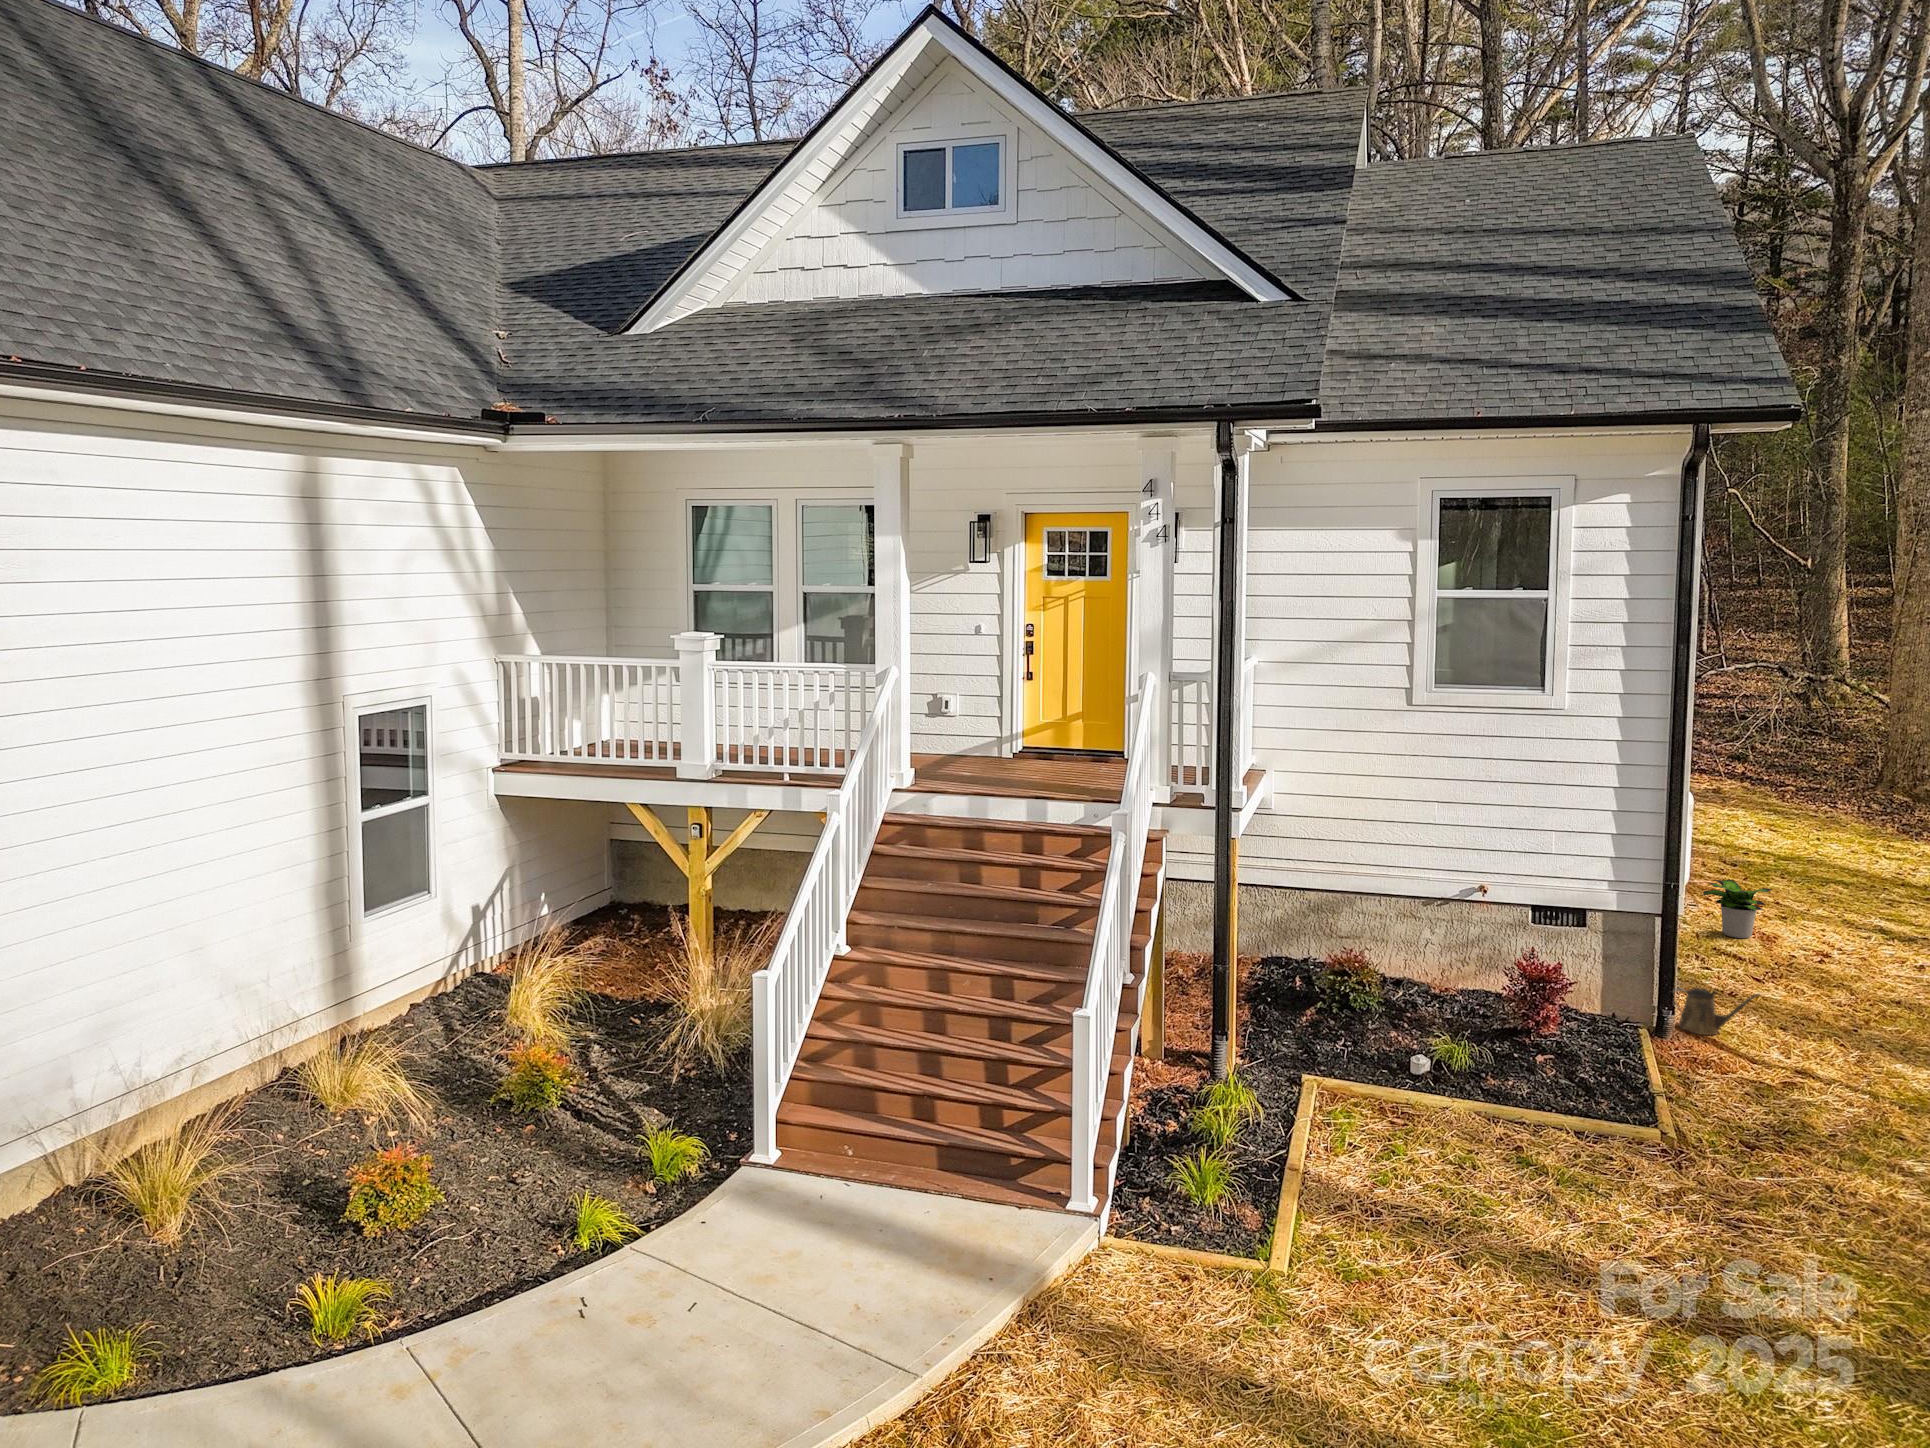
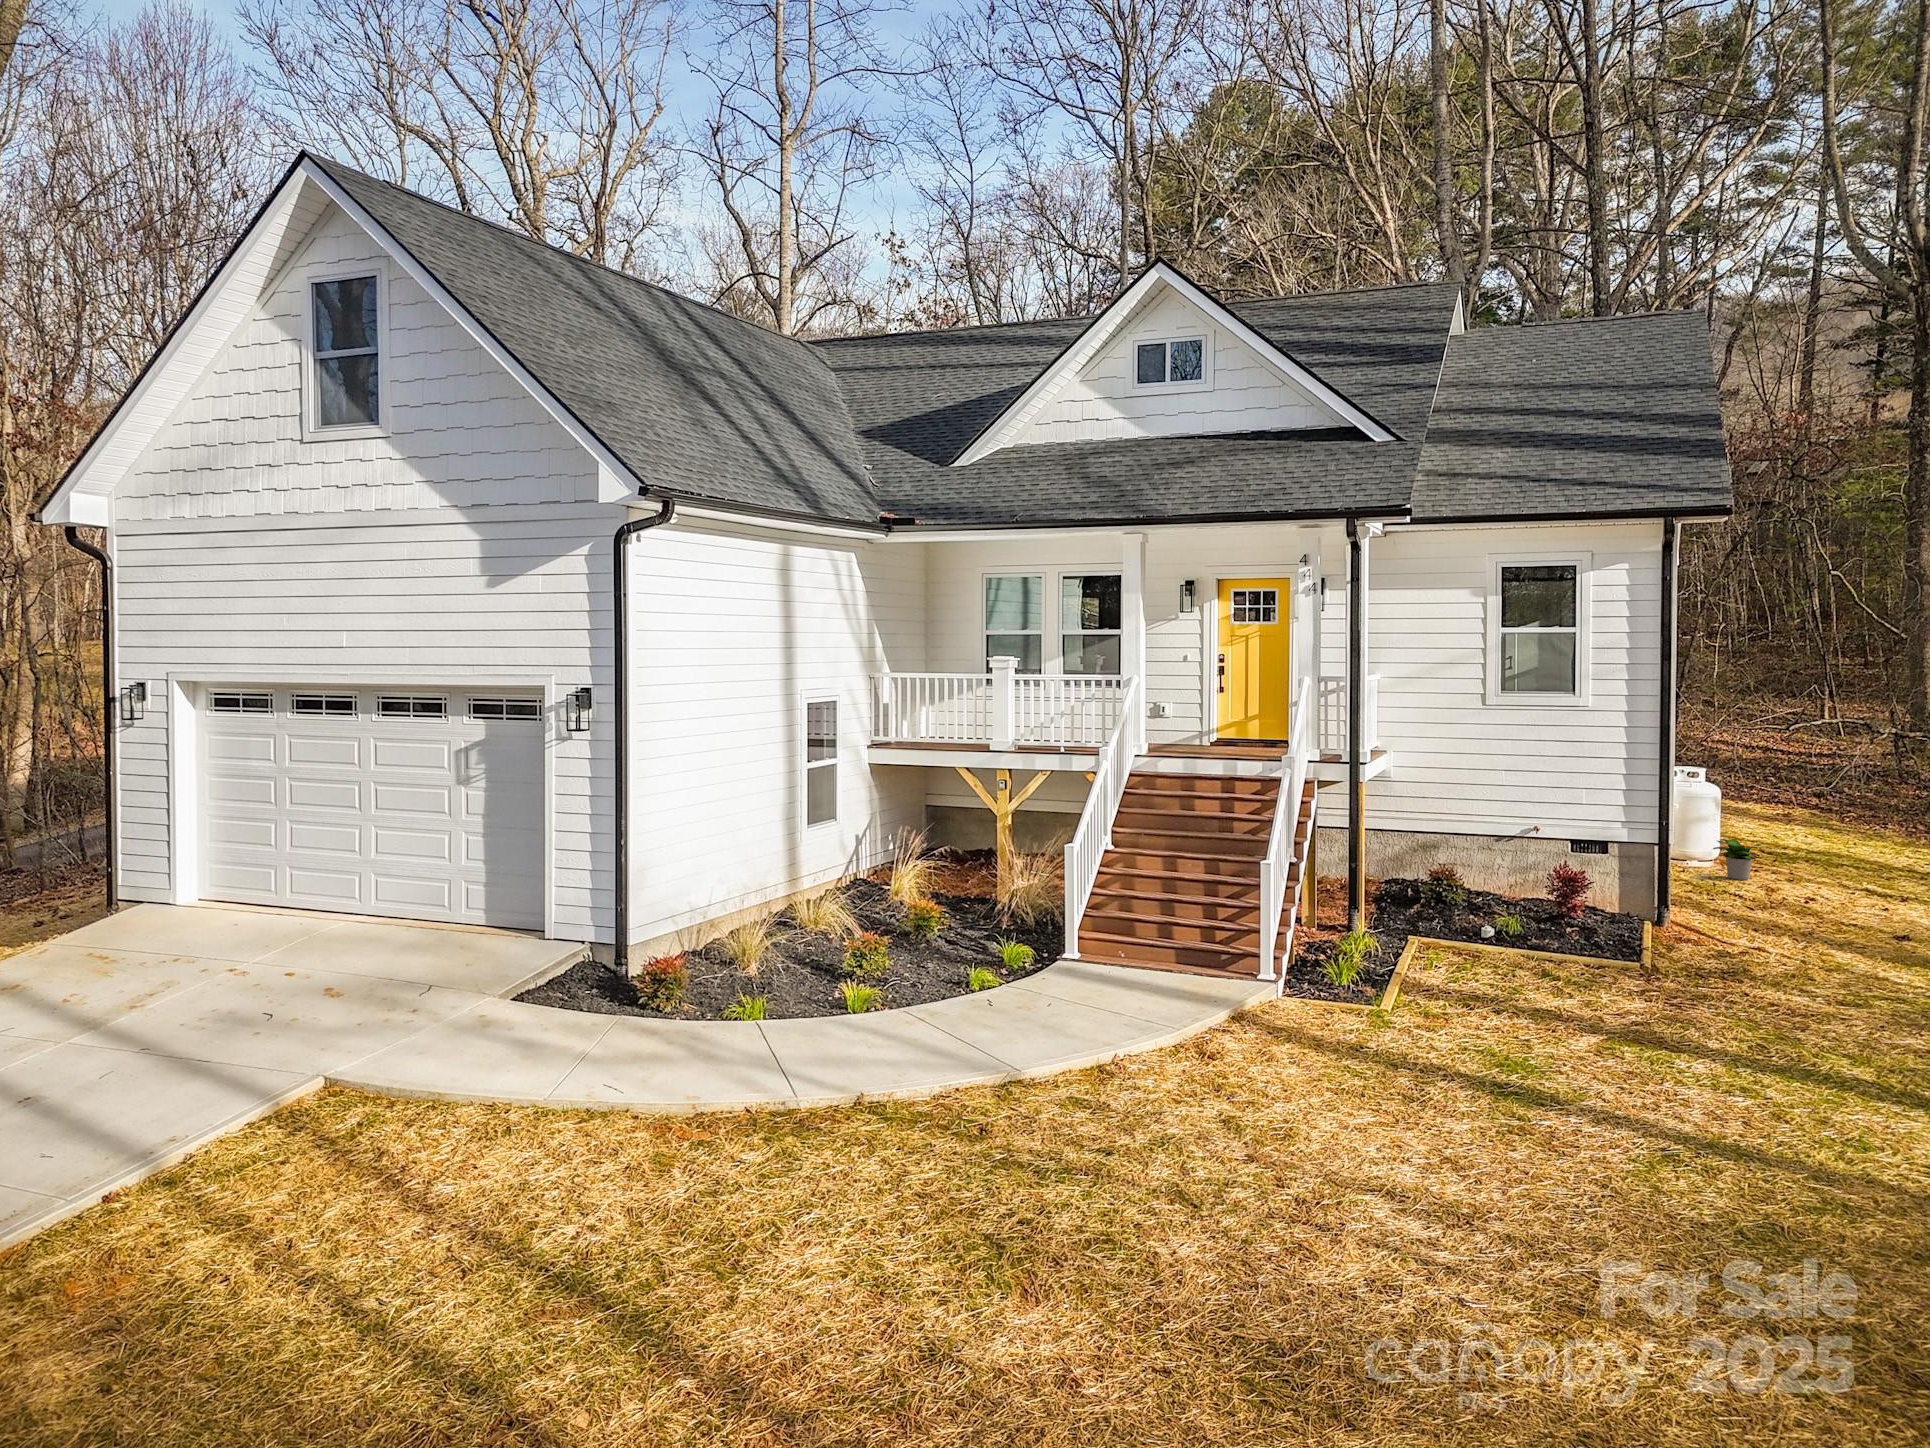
watering can: present [1673,988,1760,1035] -> none [1668,894,1730,924]

